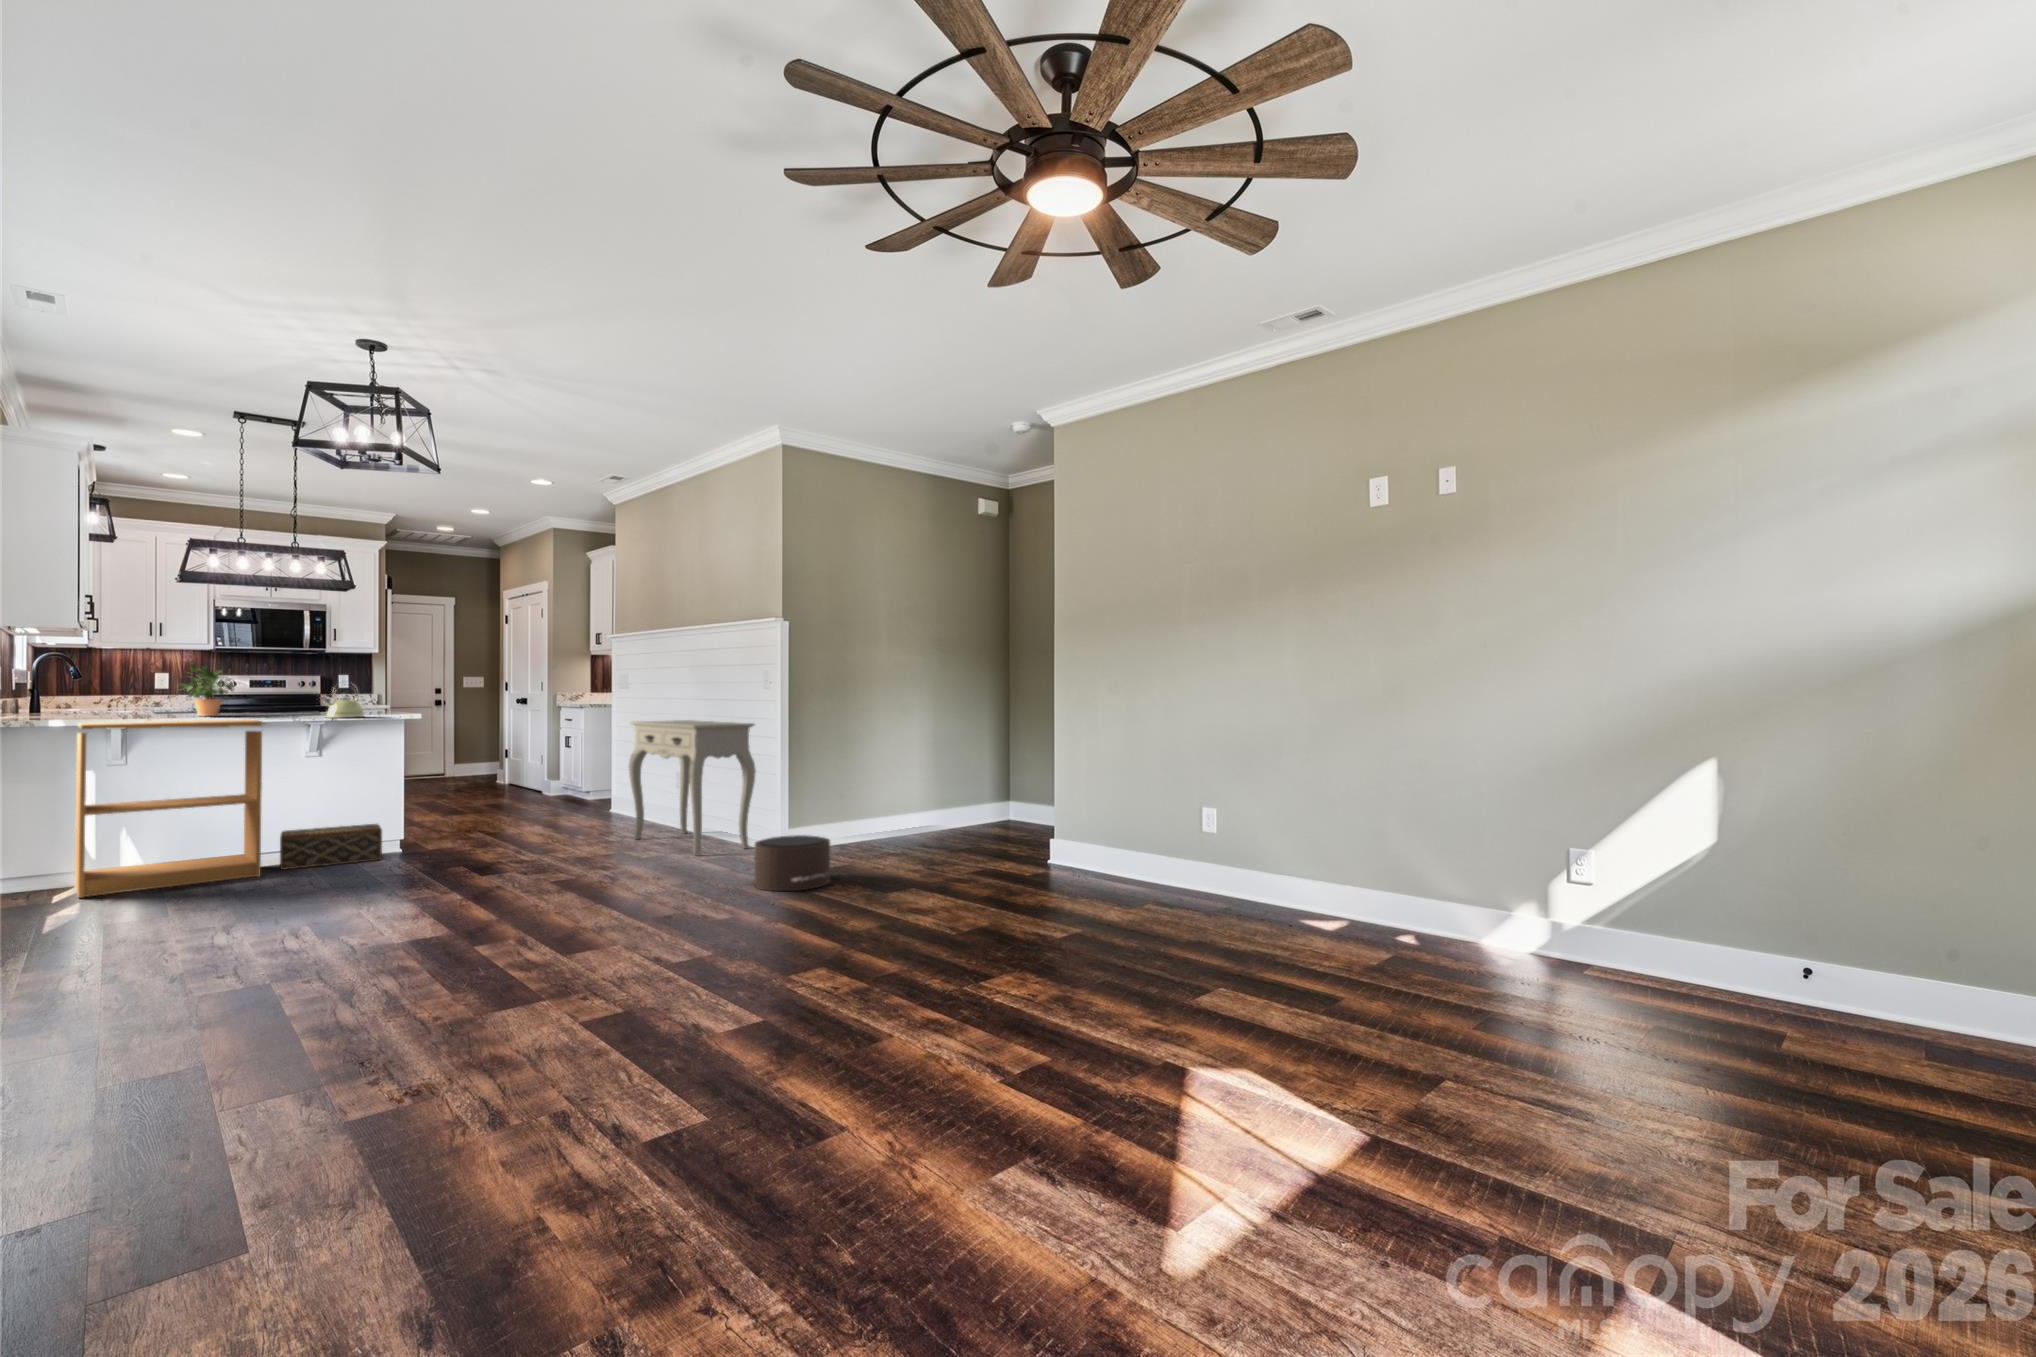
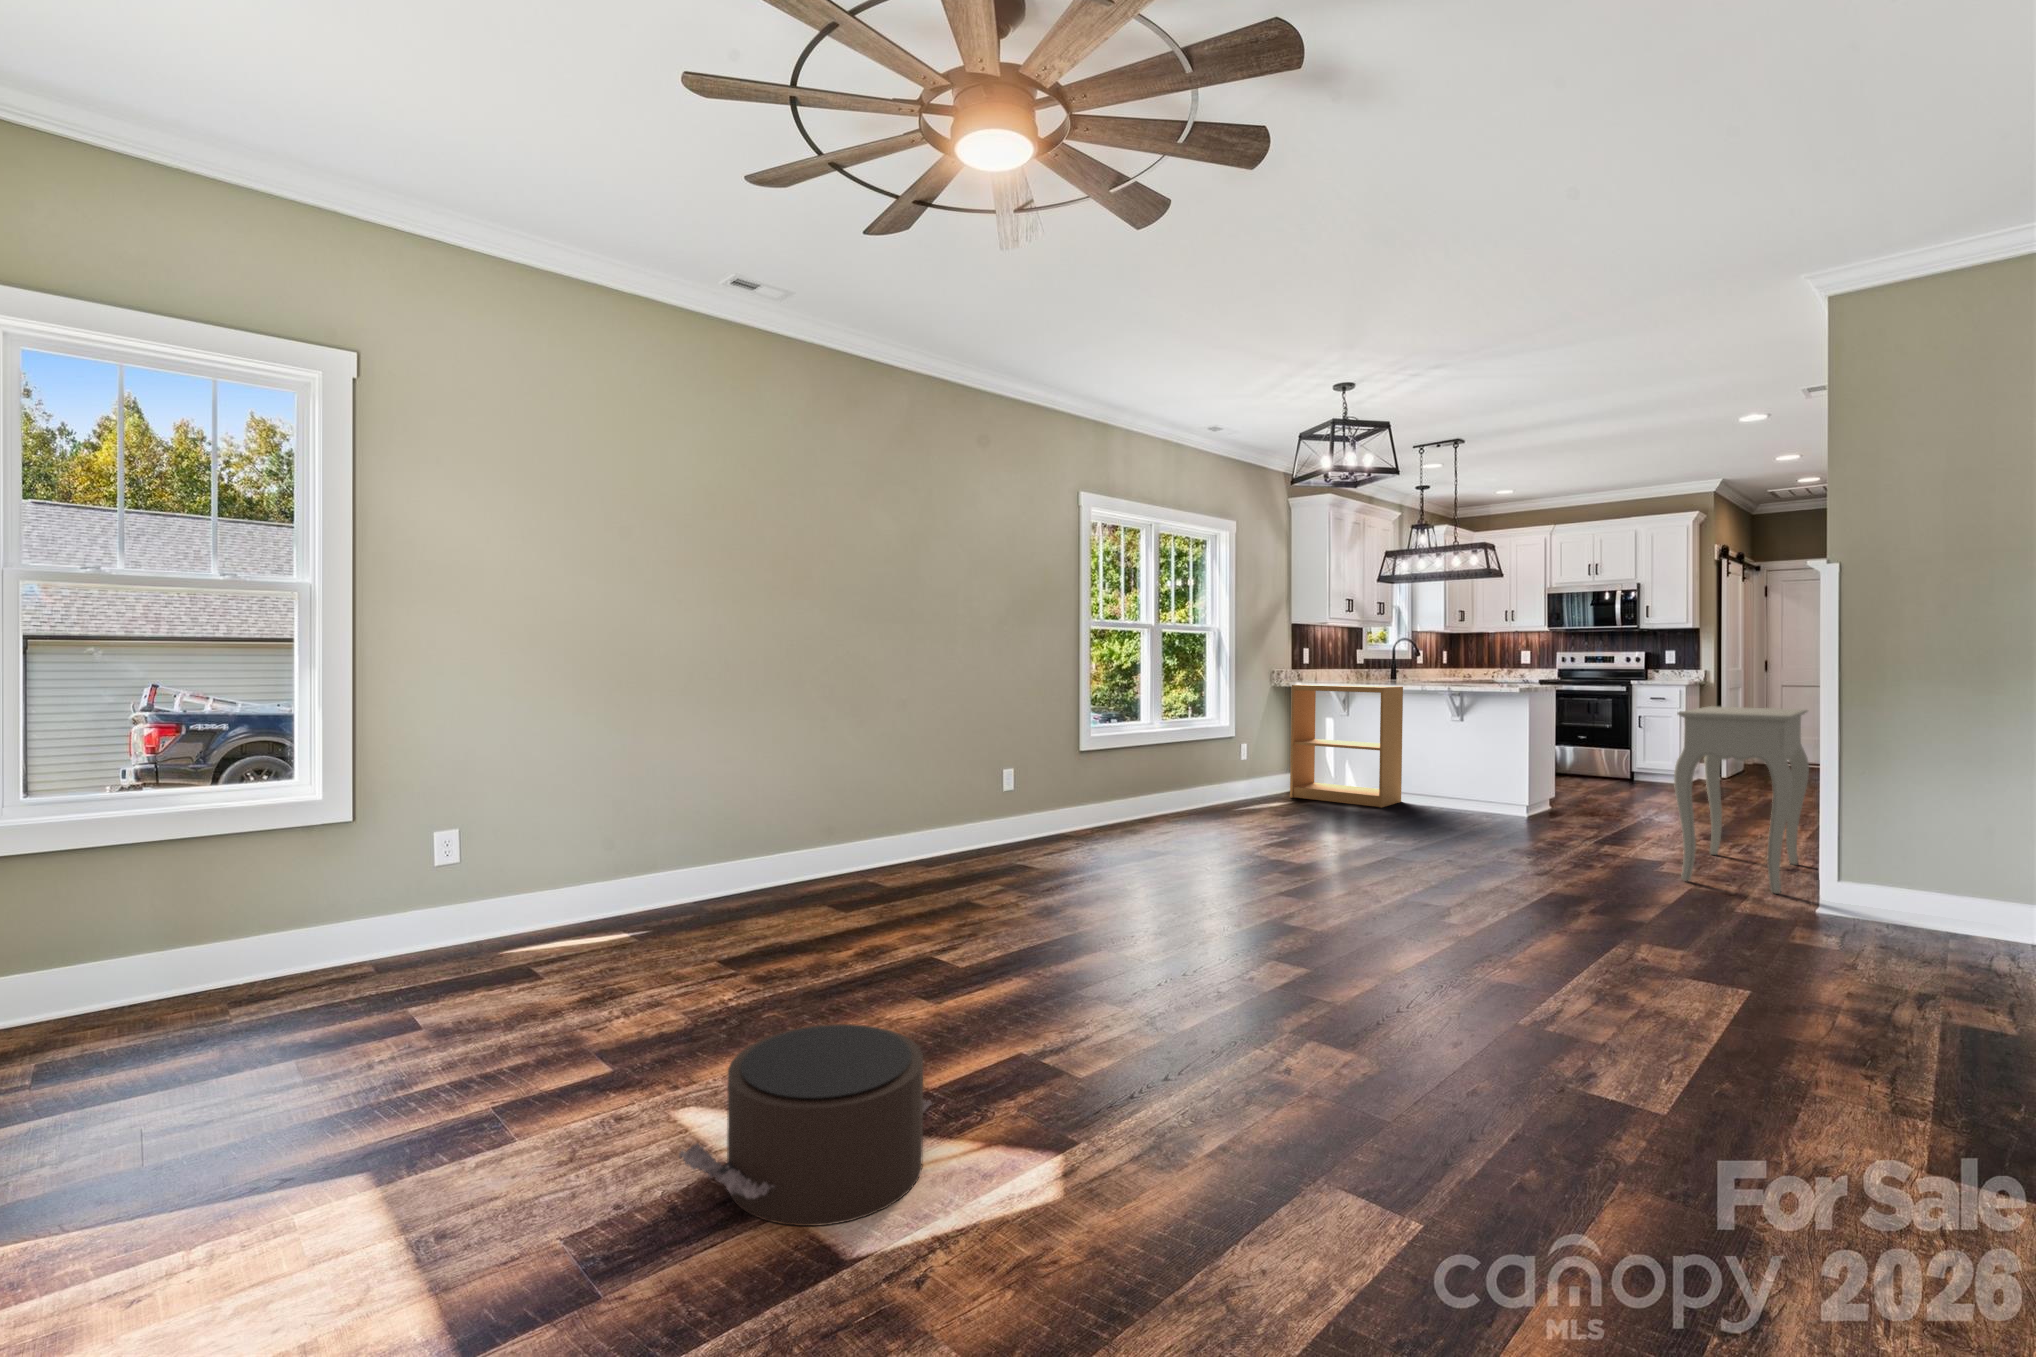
potted plant: present [179,664,233,716] -> none [1403,643,1449,684]
kettle: present [323,681,364,718] -> none [1482,657,1518,689]
woven basket: present [280,824,382,870] -> none [1403,778,1488,816]
pouf: present [744,835,831,891] -> present [679,1024,931,1226]

